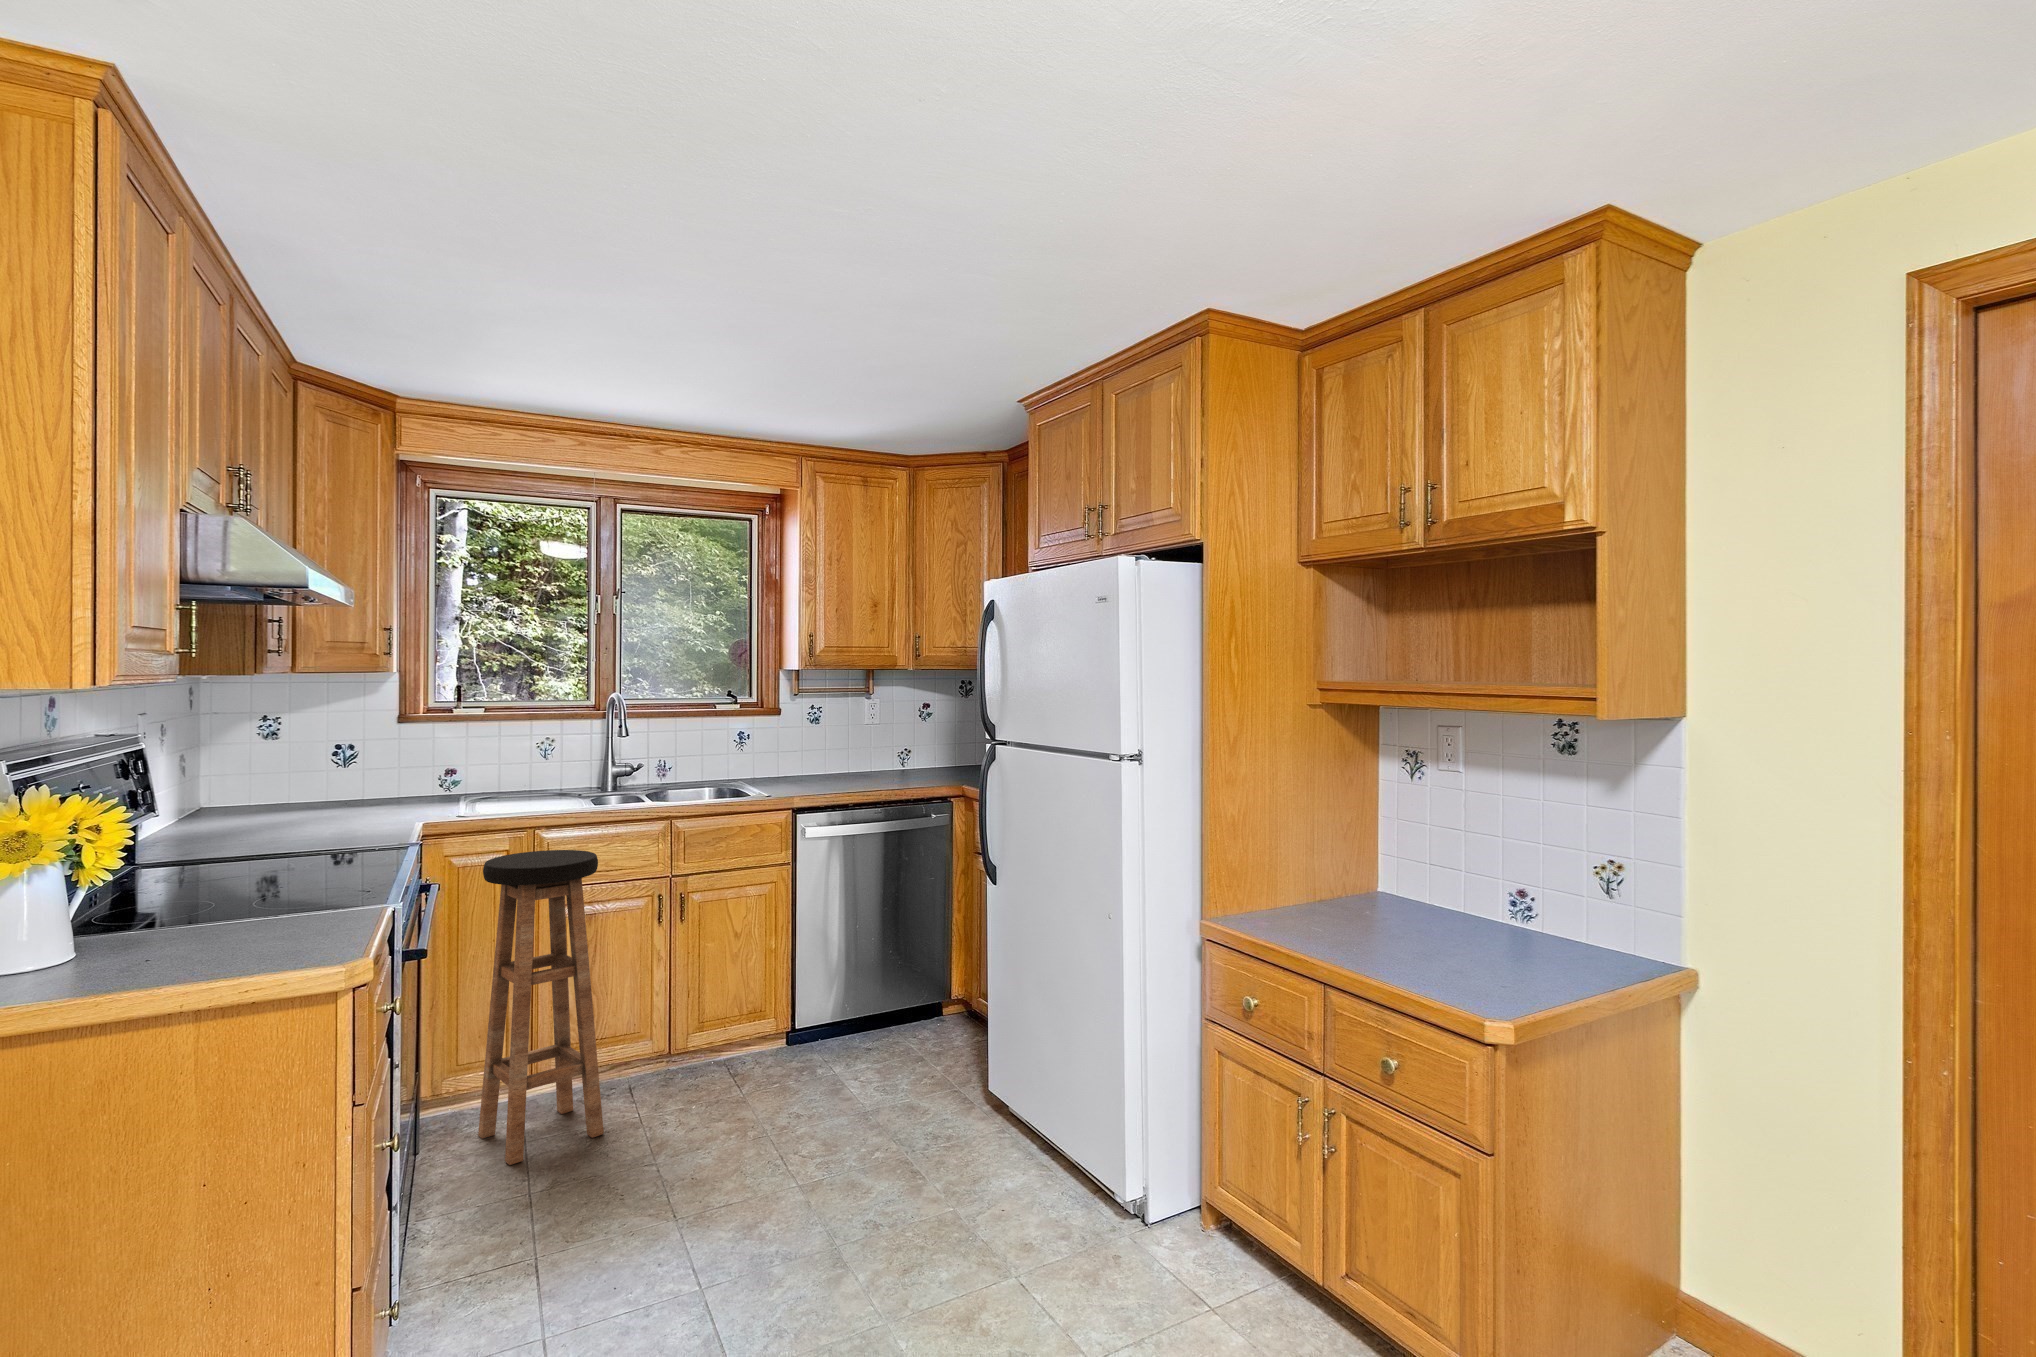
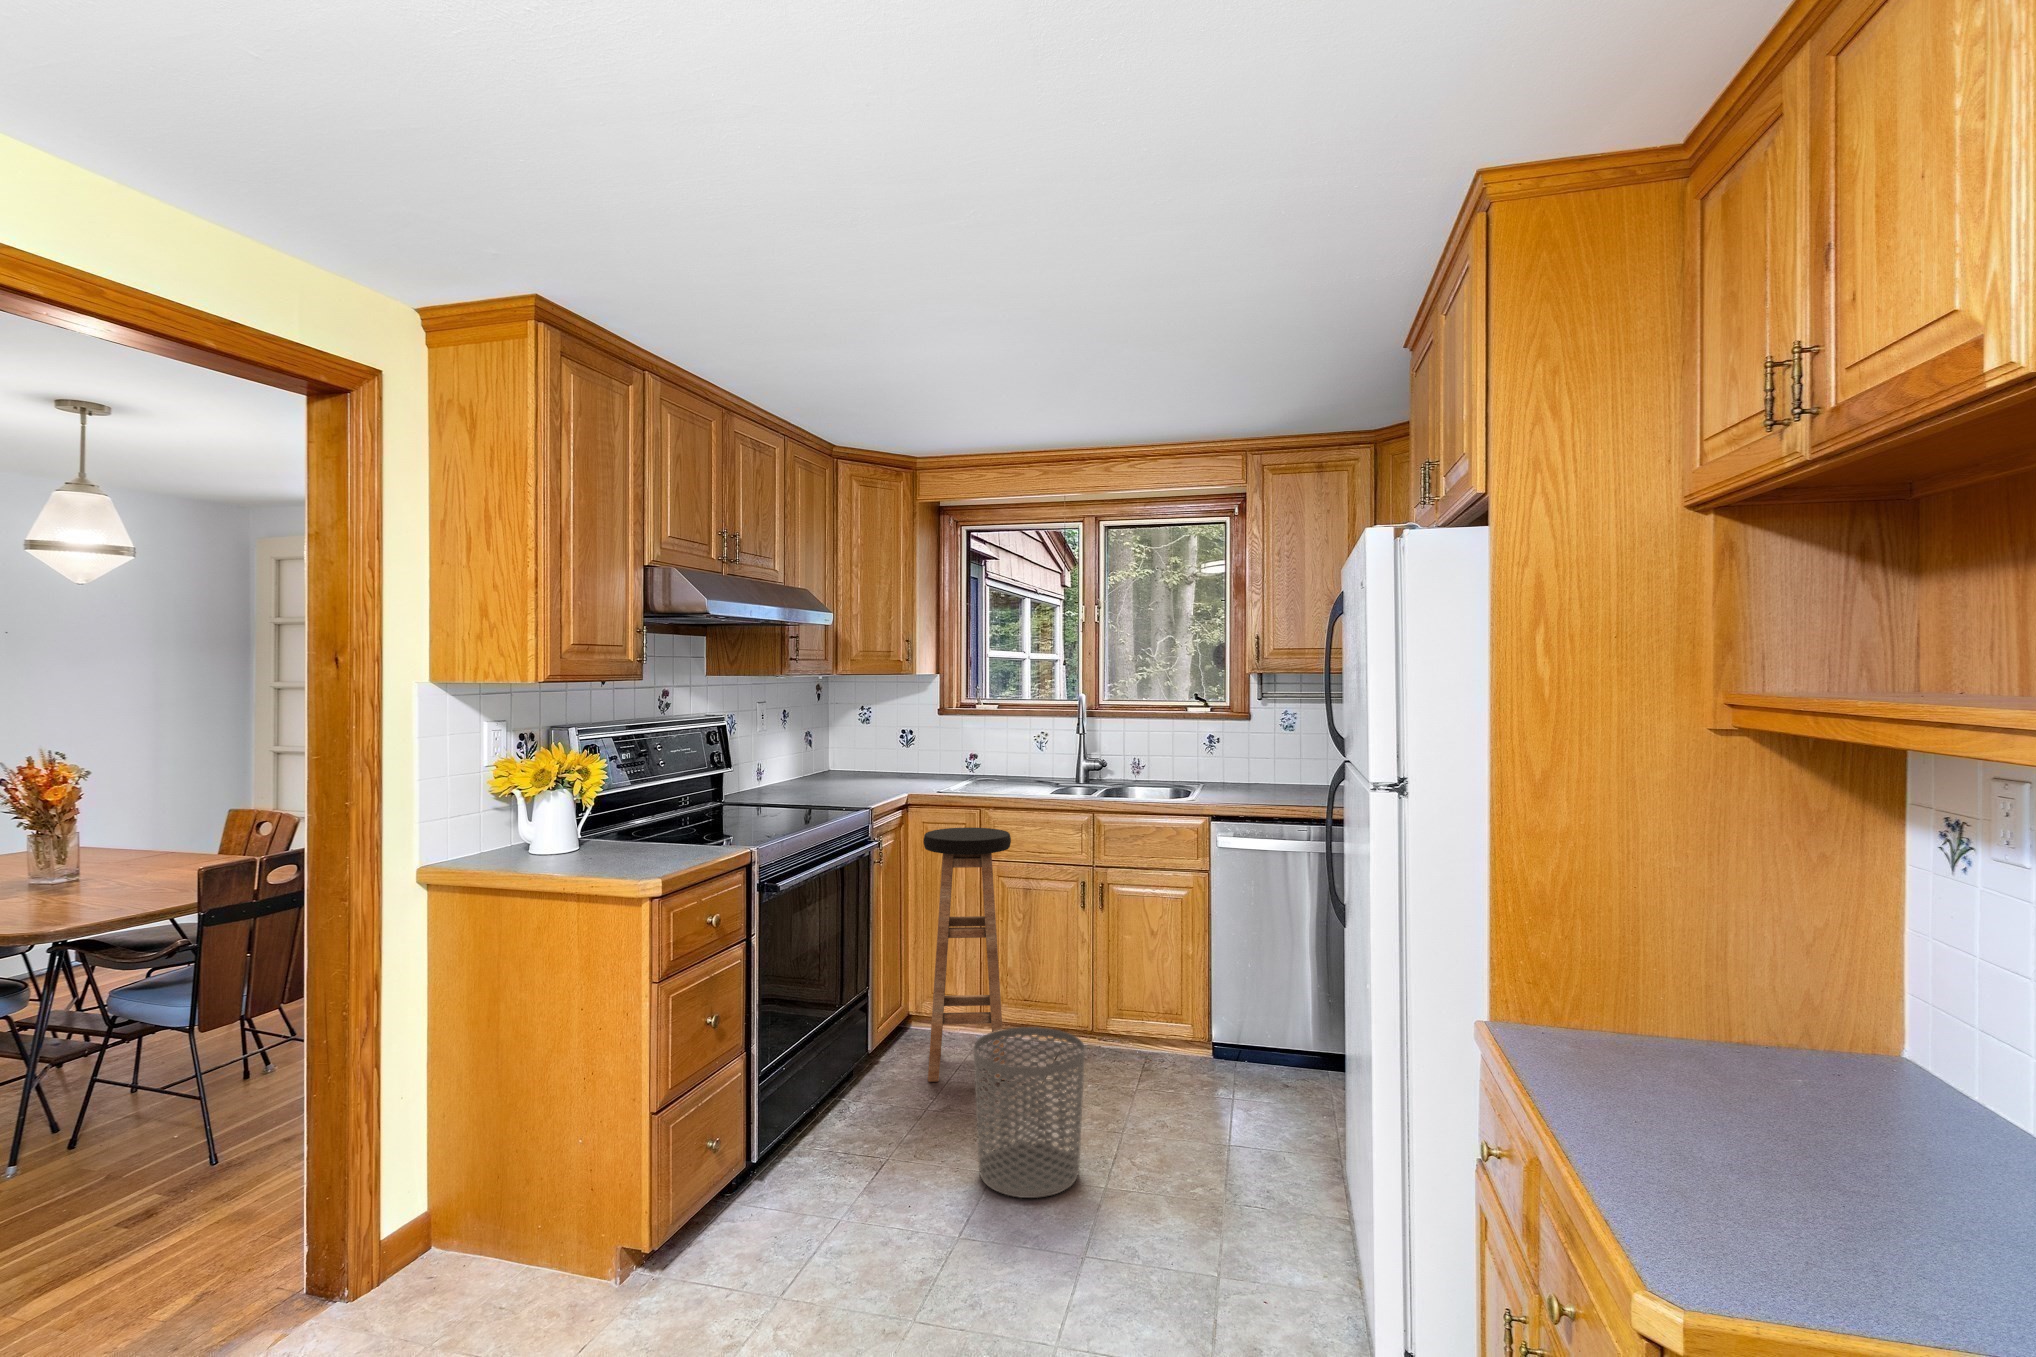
waste bin: none [668,1050,793,1241] -> present [974,1027,1085,1198]

